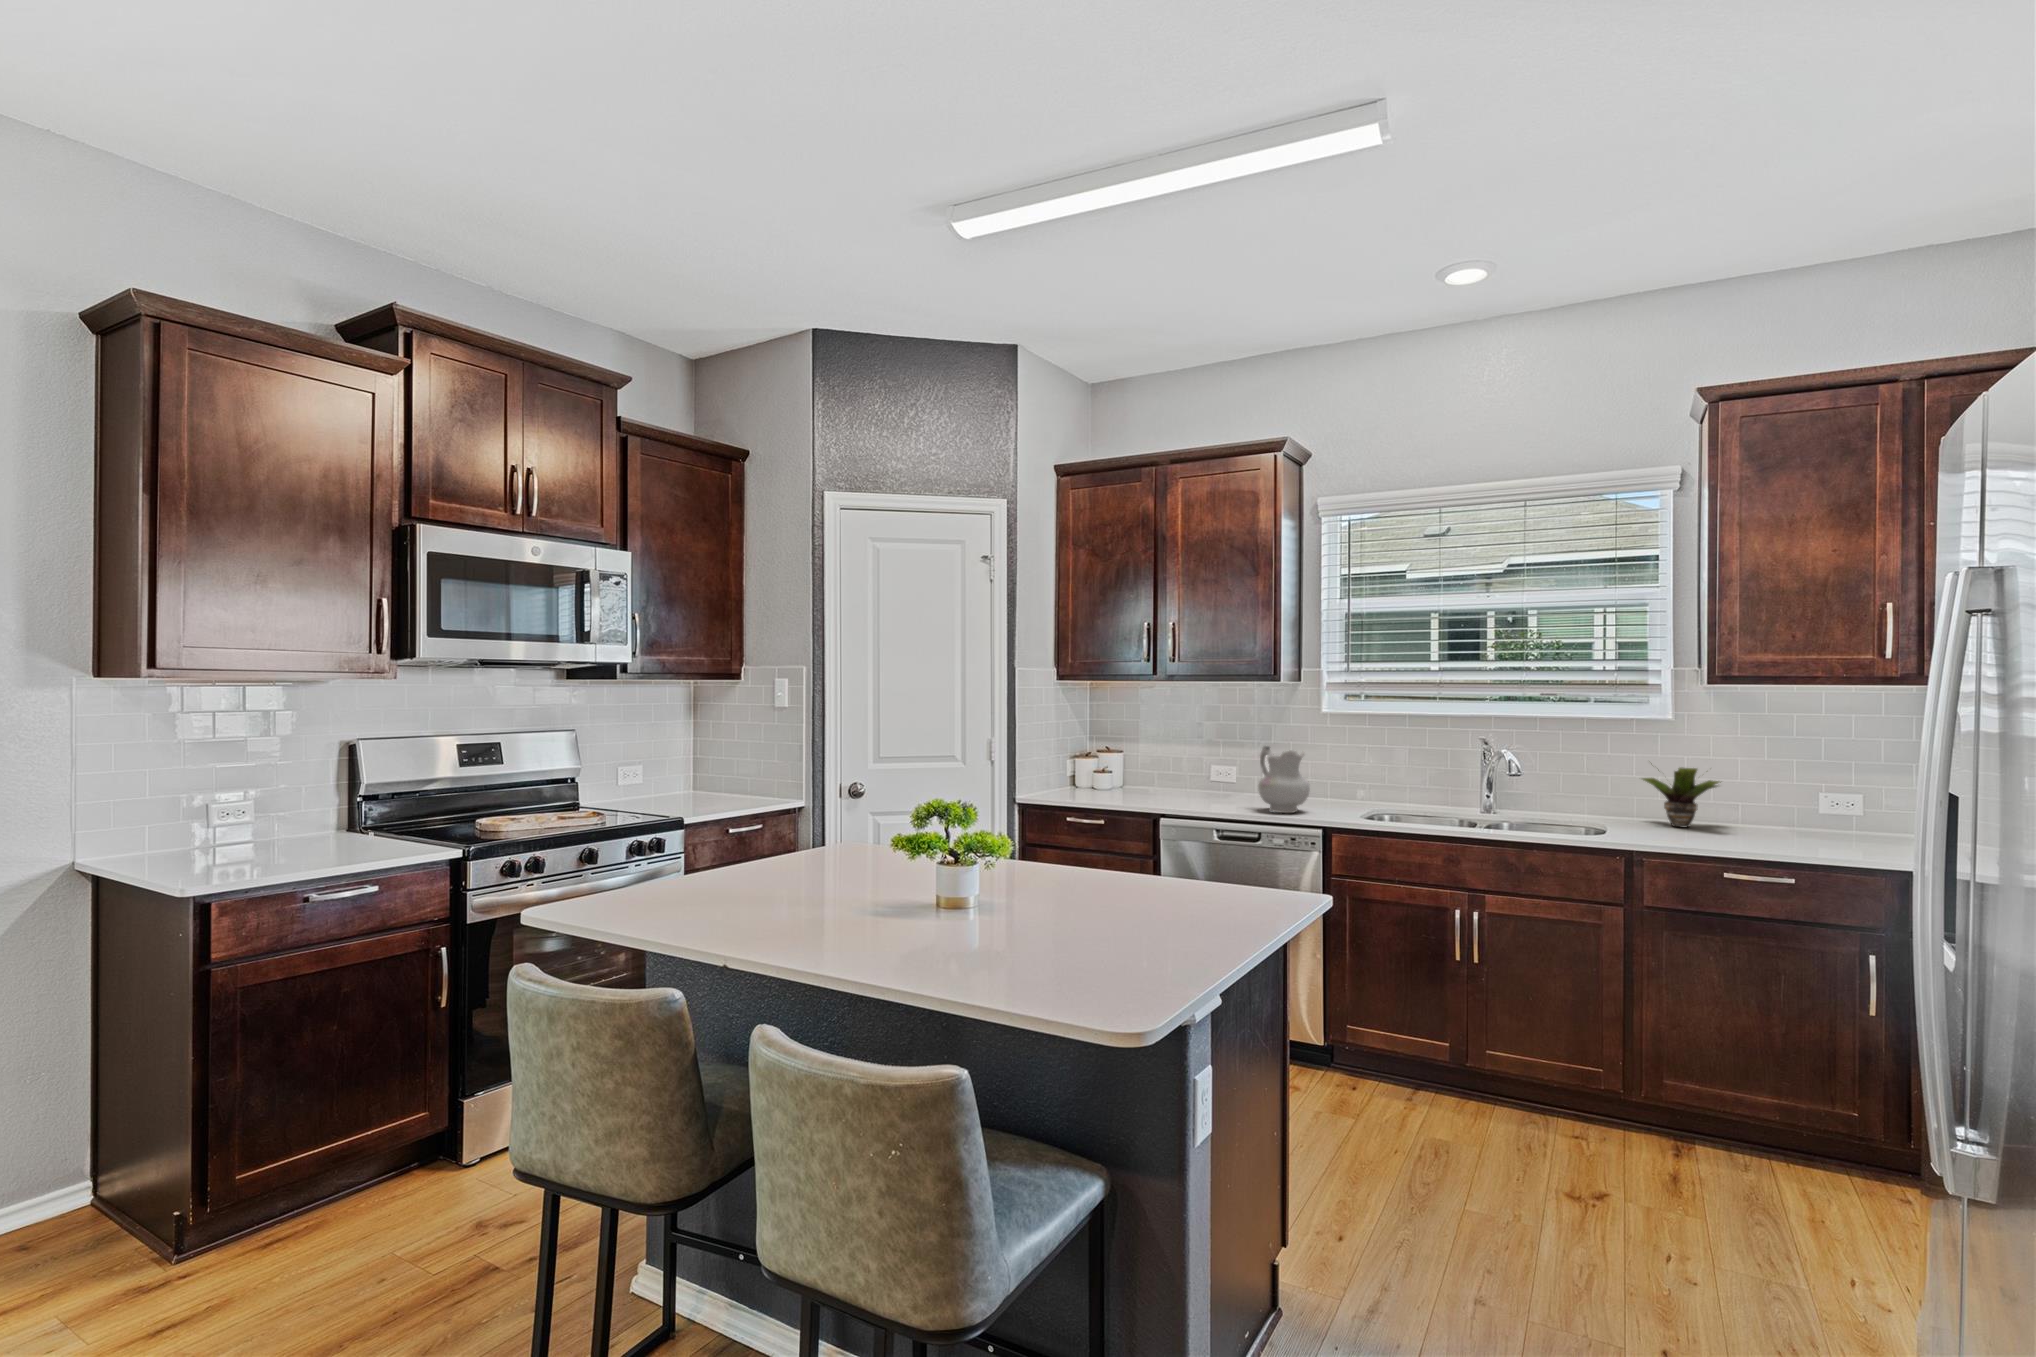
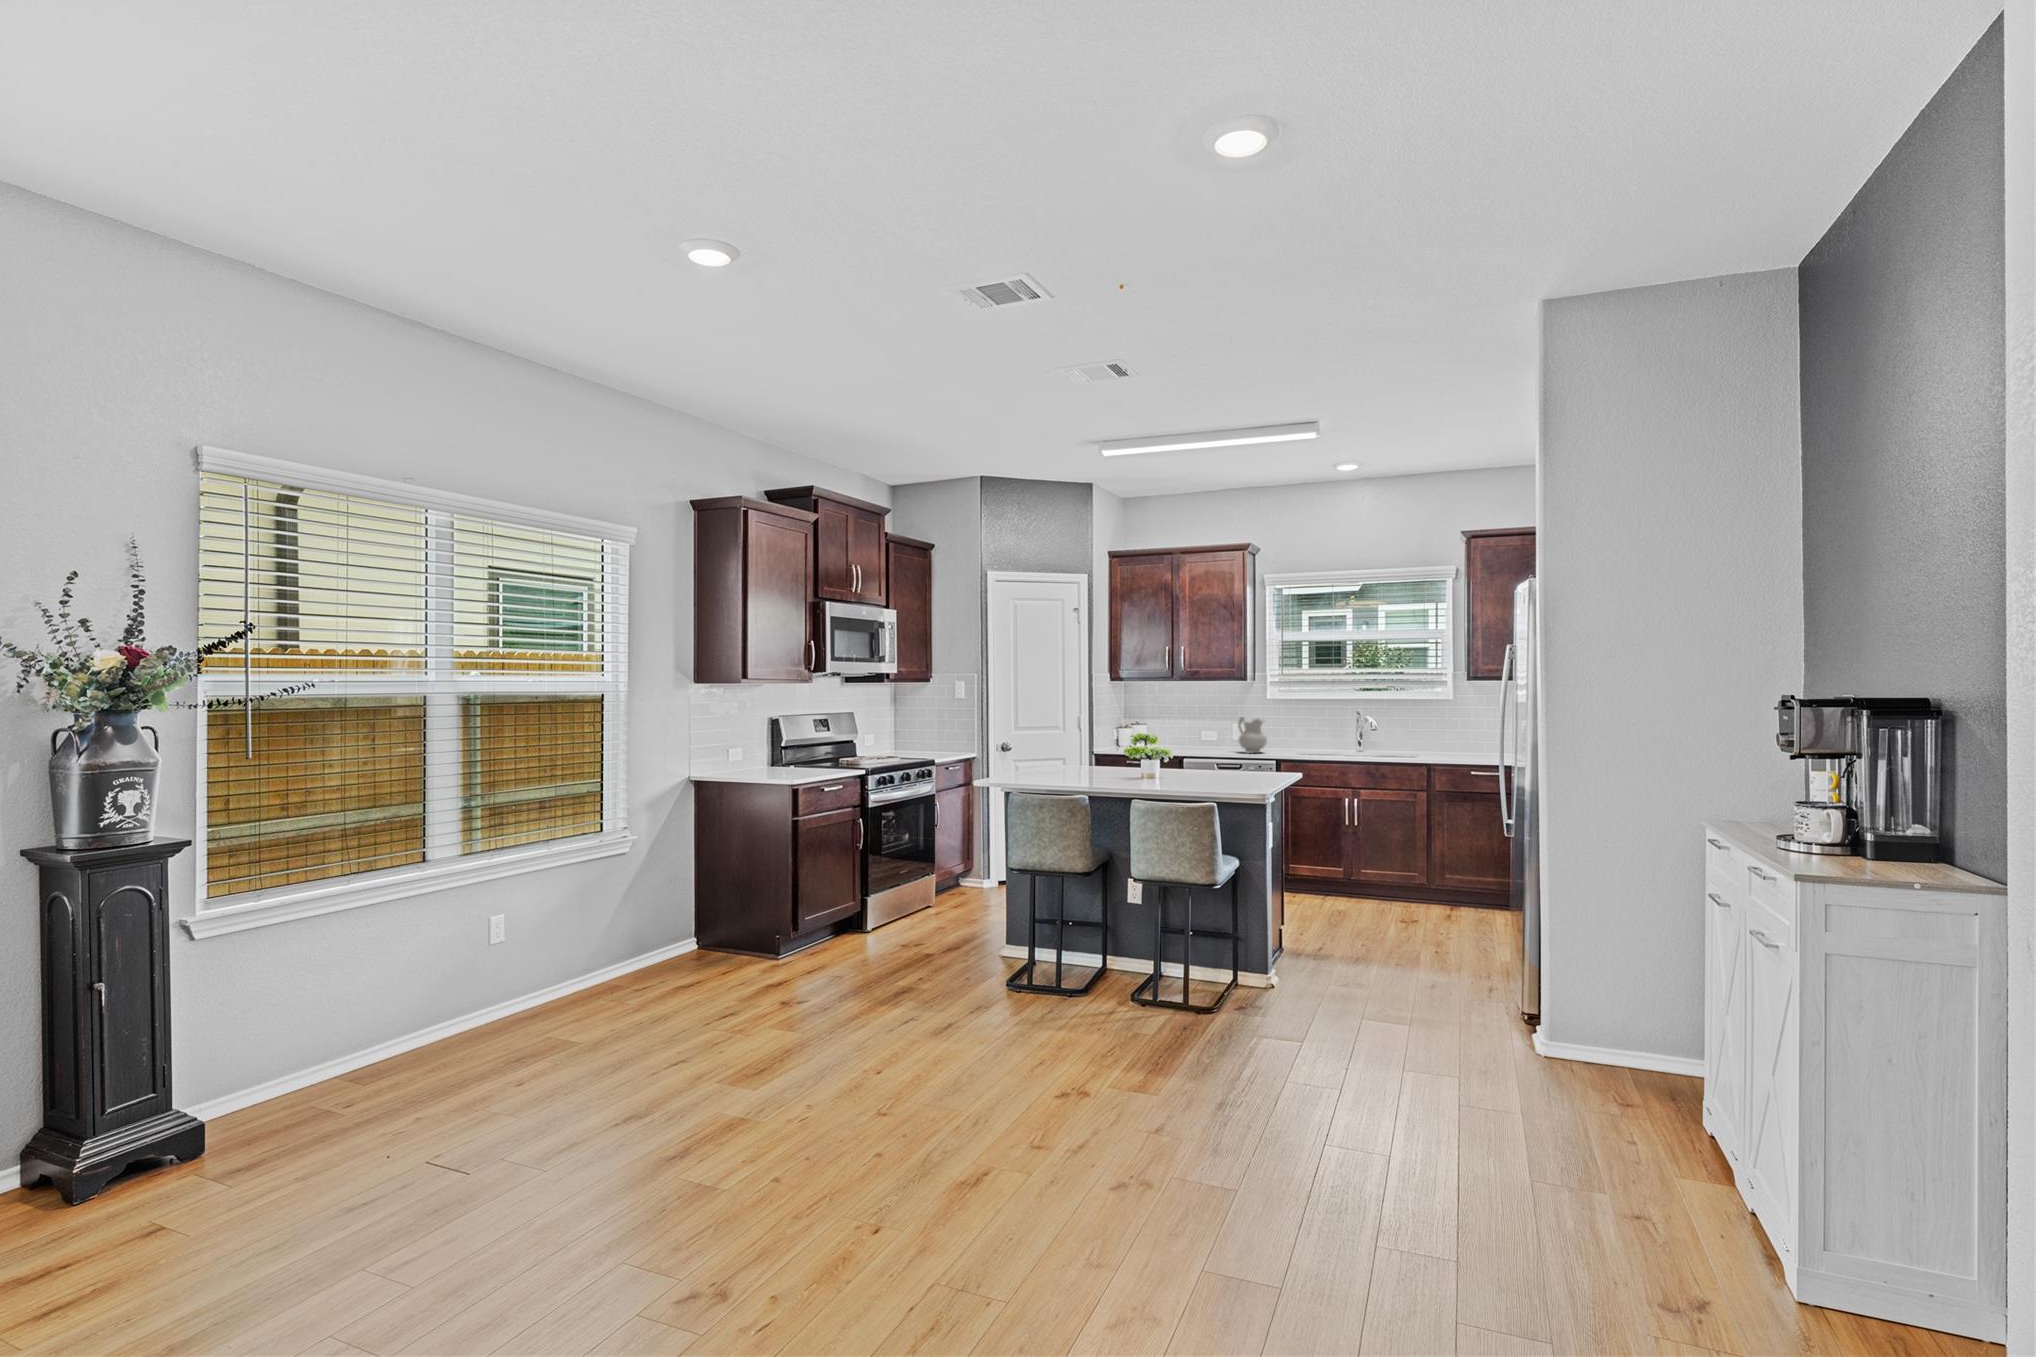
potted plant: present [1643,768,1721,827] -> none [1437,721,1476,754]

